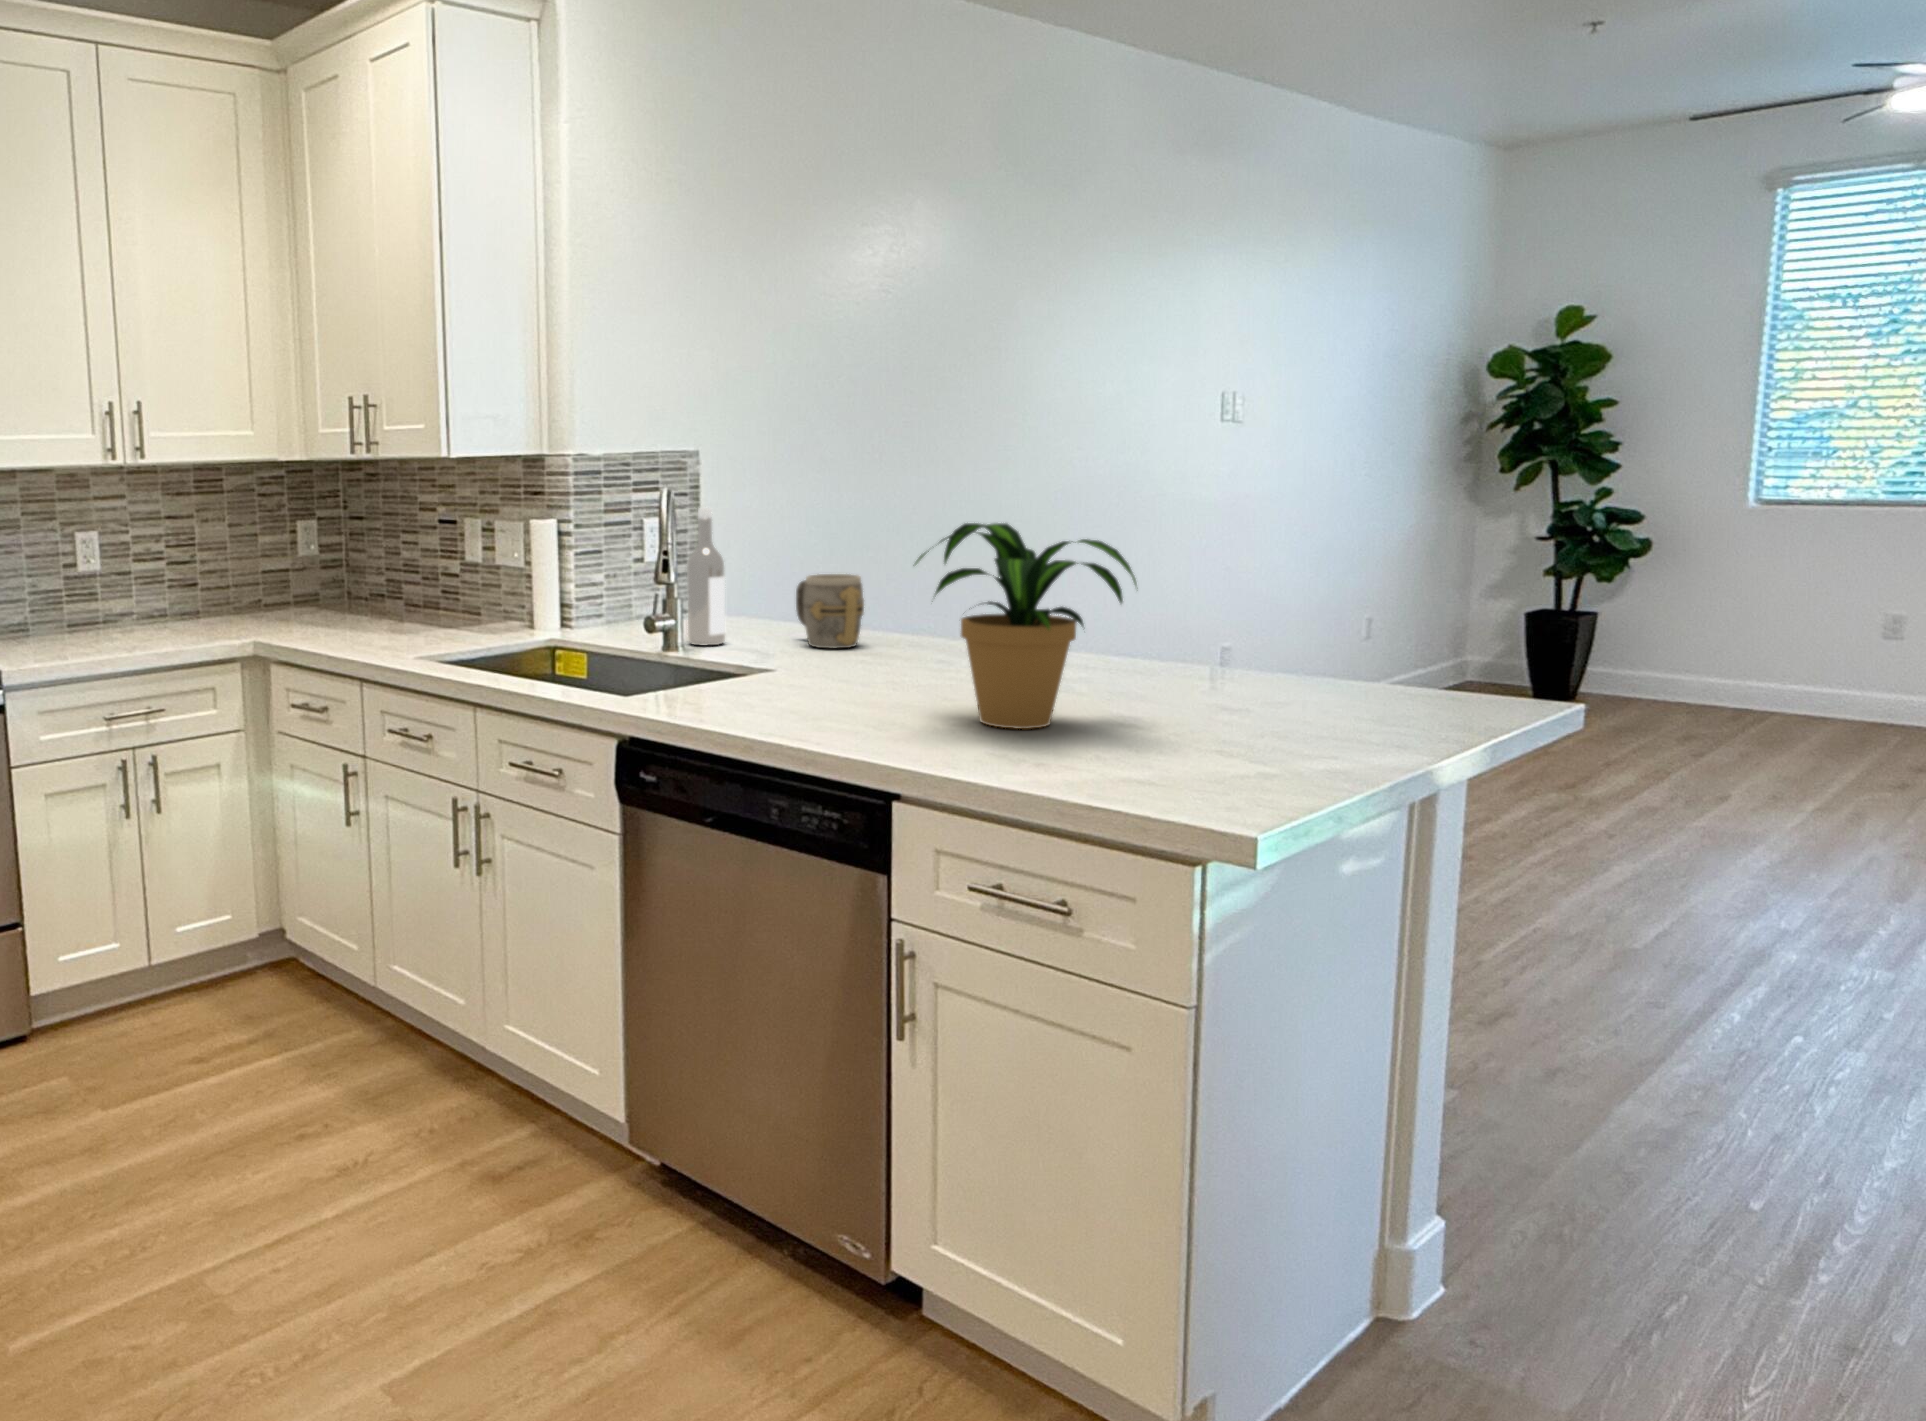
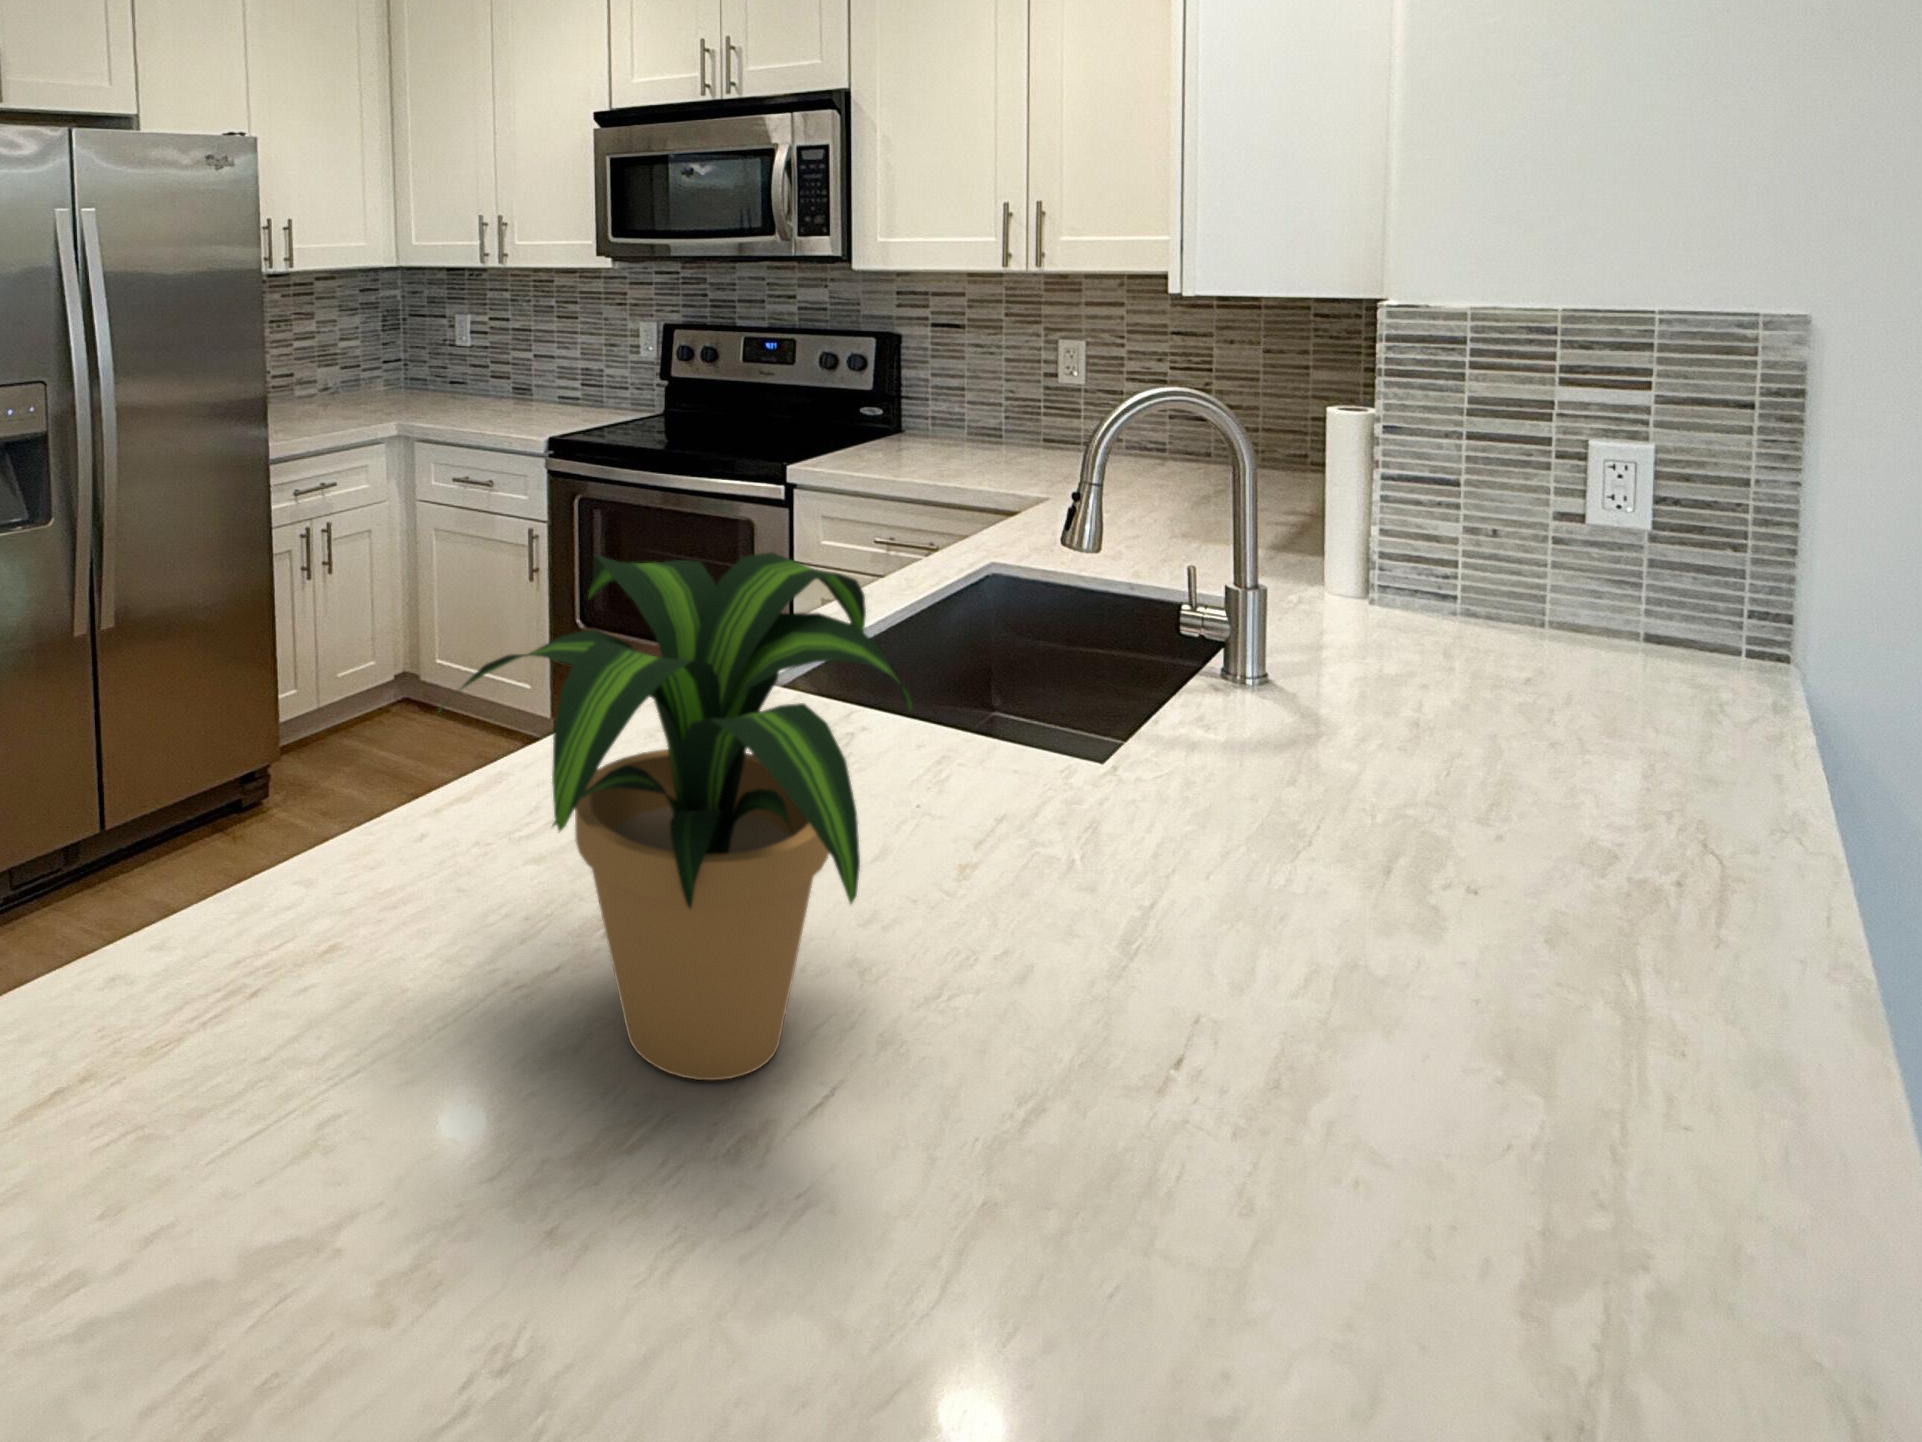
wine bottle: present [687,508,725,645] -> none [1328,431,1418,712]
mug: present [796,574,864,649] -> none [1459,631,1644,841]

